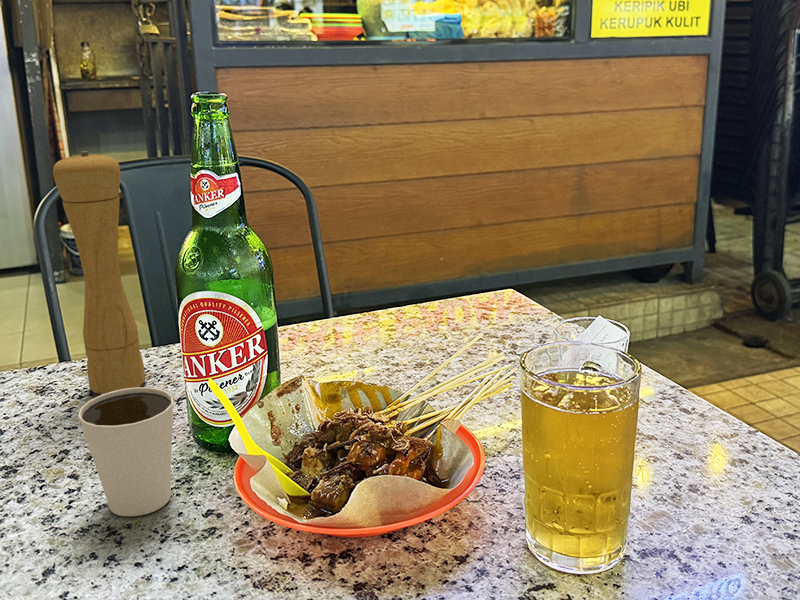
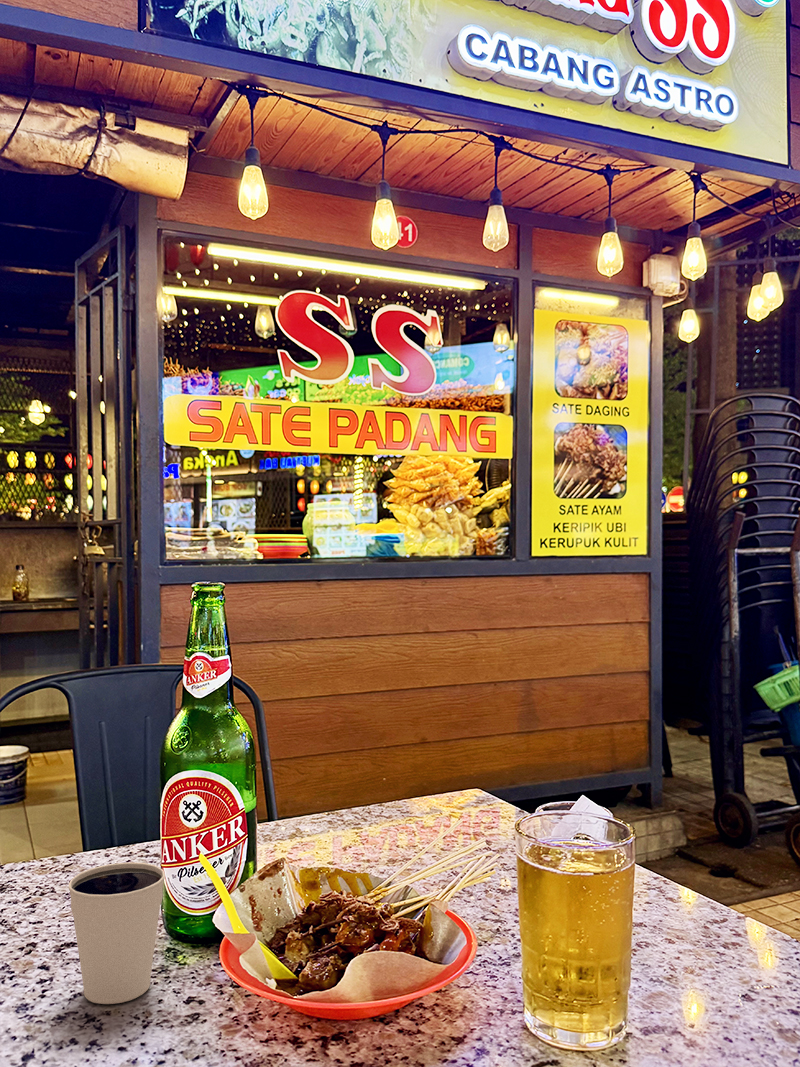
pepper mill: present [53,151,145,394] -> none [52,634,116,889]

